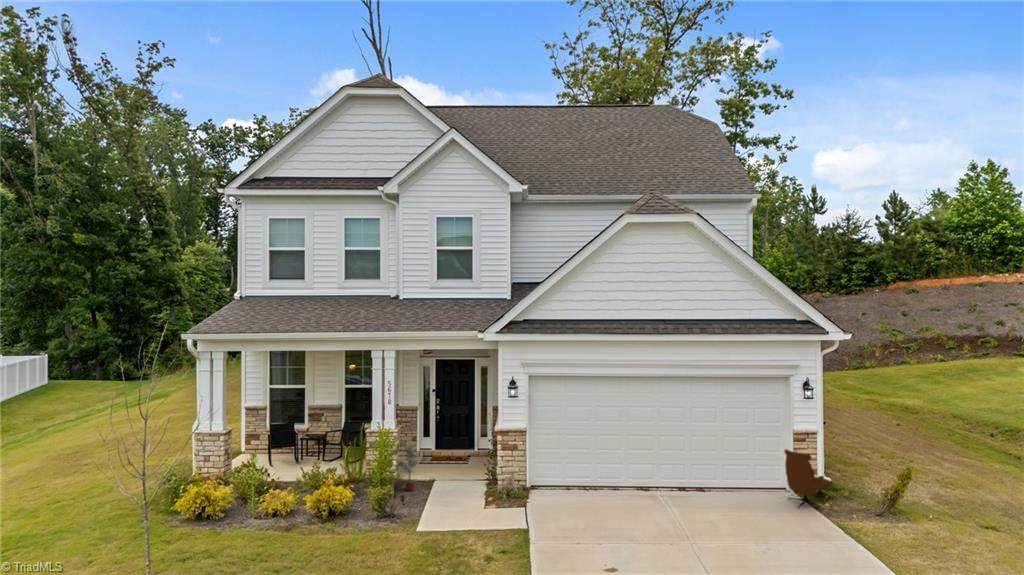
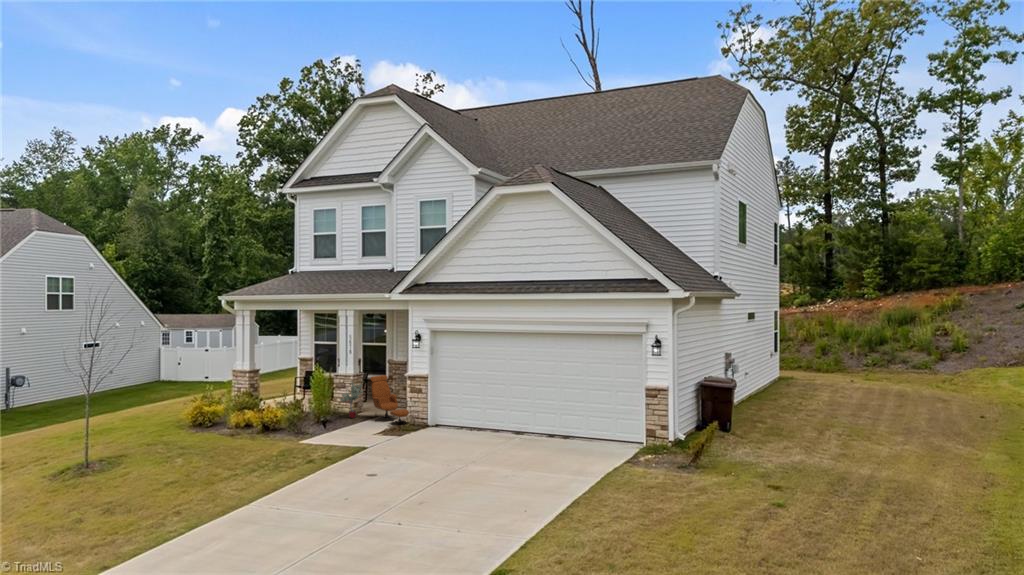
lounge chair: present [785,449,833,509] -> present [371,375,409,423]

